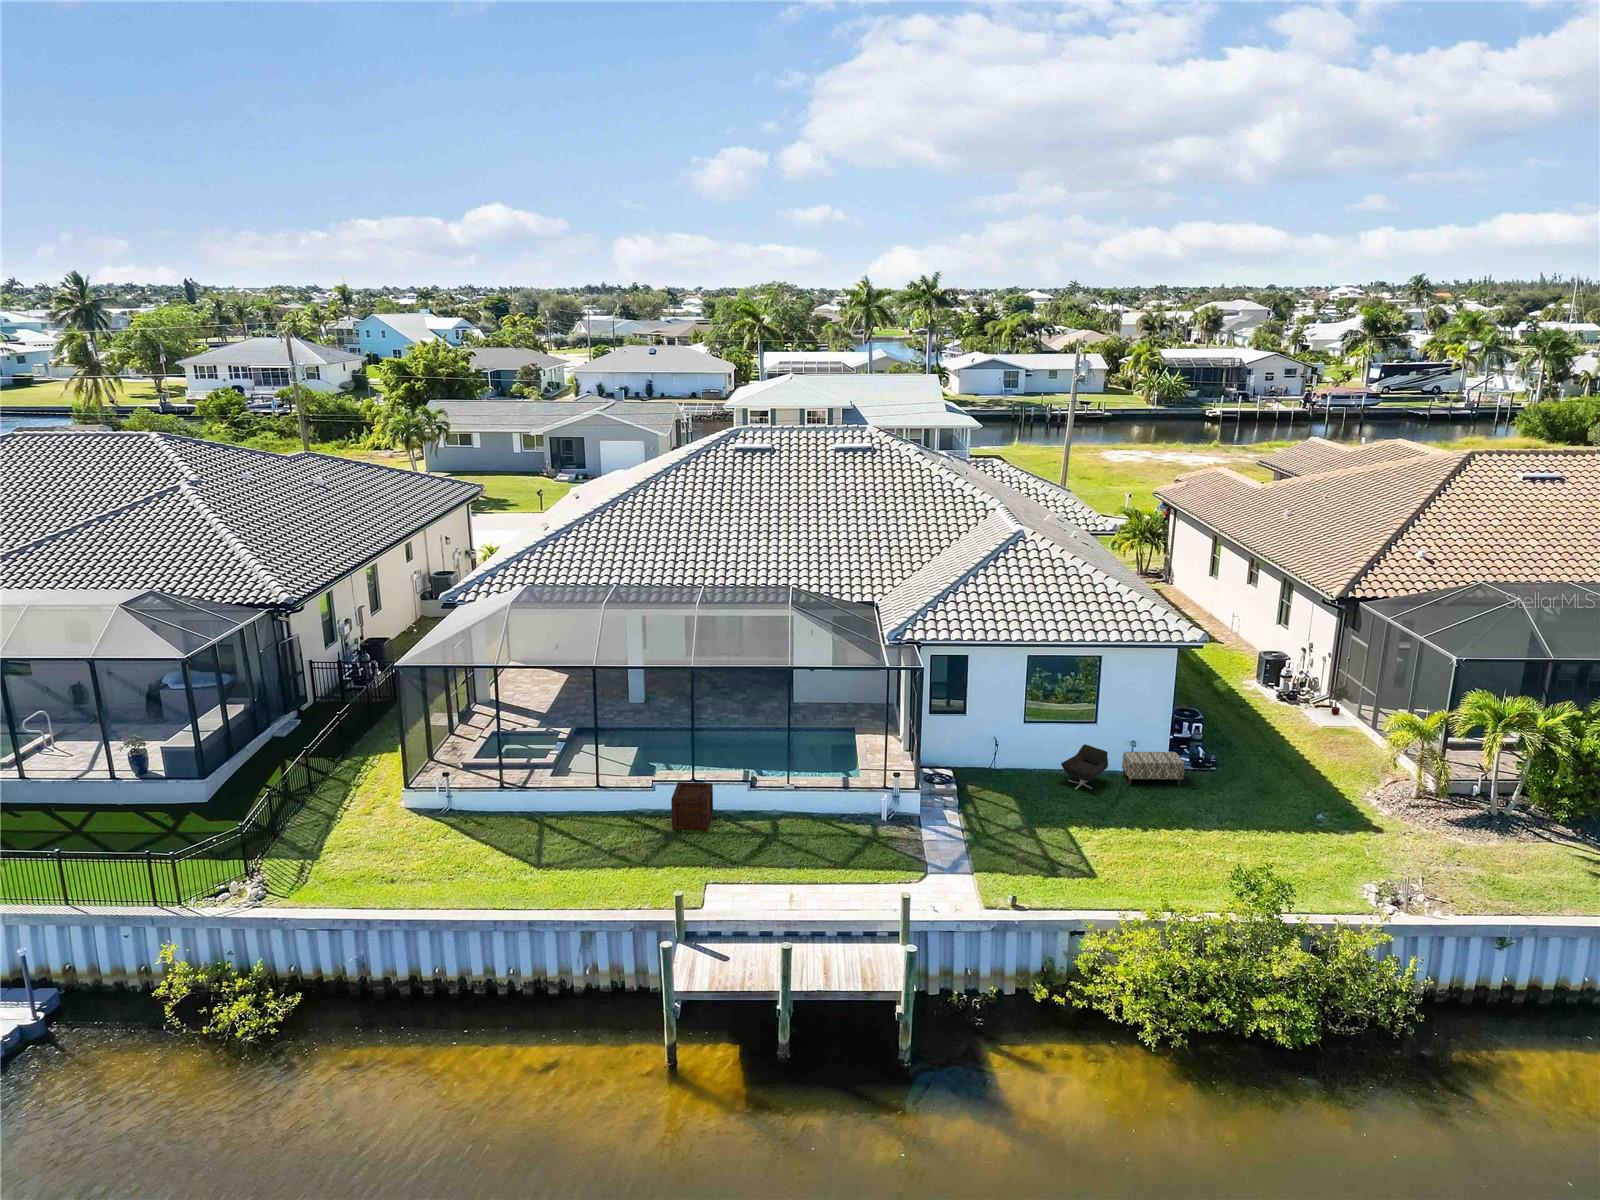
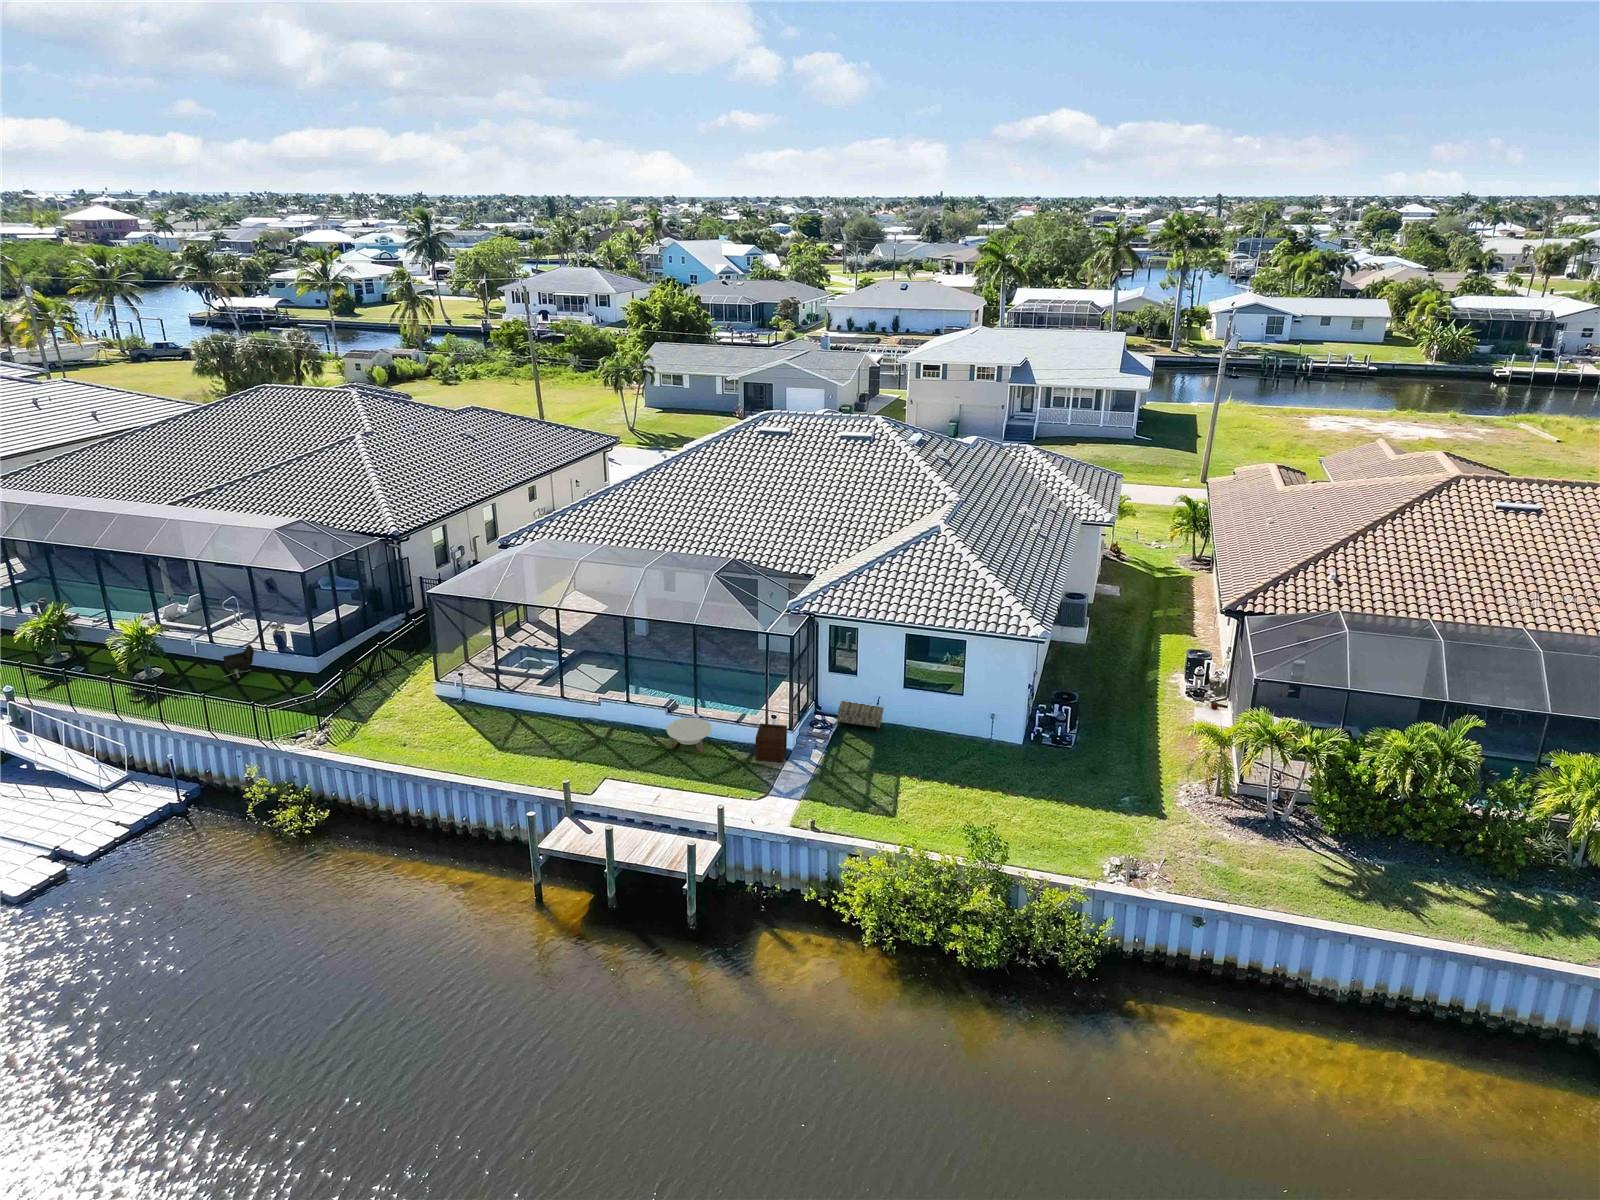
lounge chair: present [1061,744,1108,789] -> present [223,645,254,678]
bench: present [1122,752,1185,786] -> present [838,700,883,732]
wooden crate: present [671,782,713,831] -> present [755,723,787,763]
round table: none [755,793,815,836] -> present [667,718,712,753]

